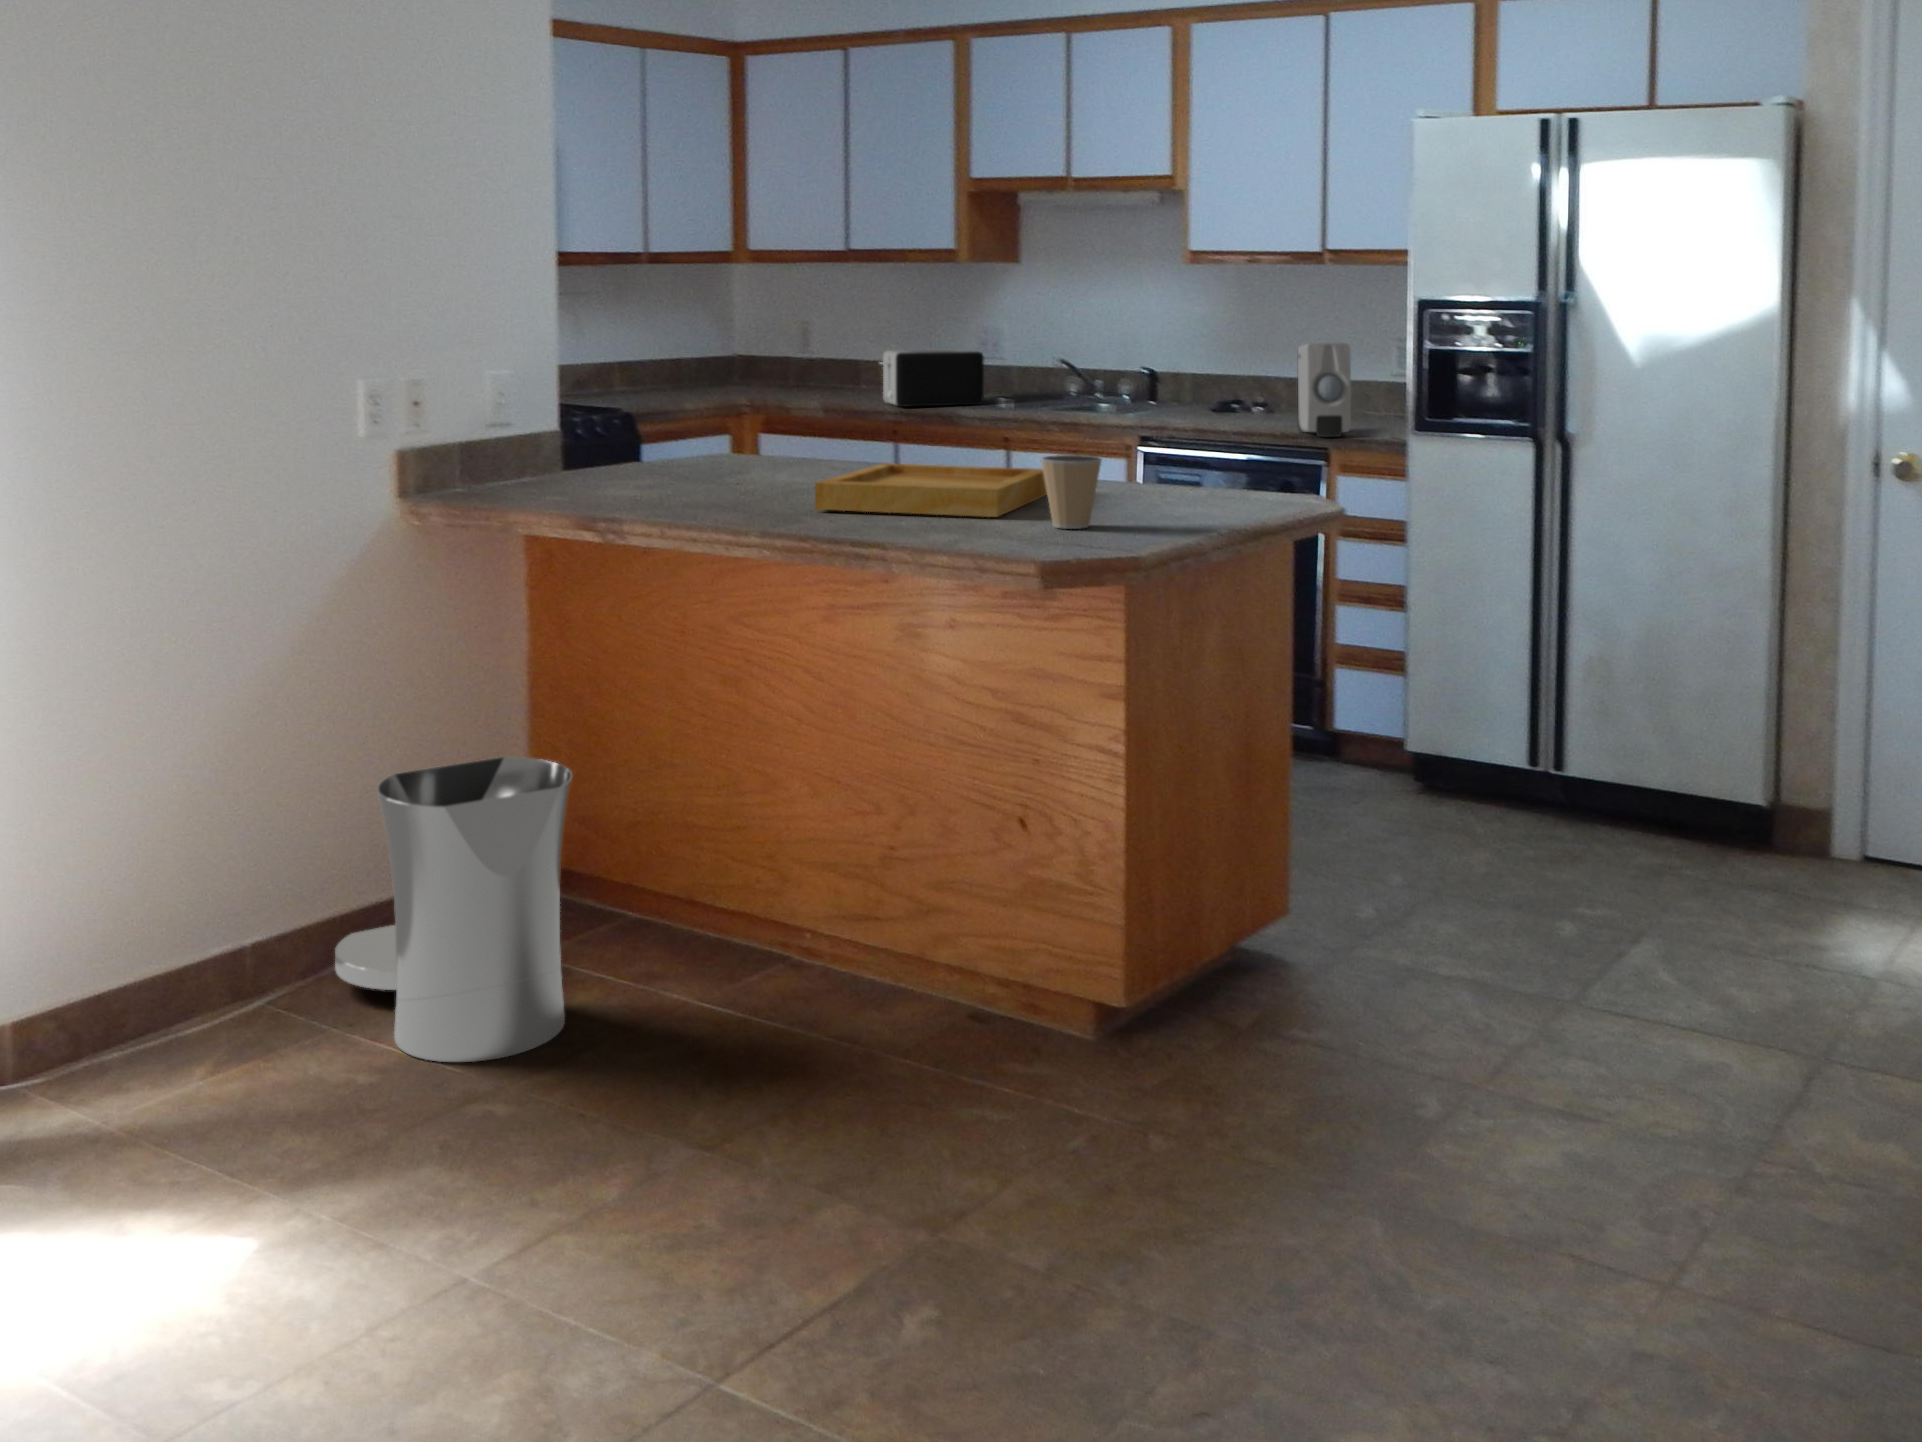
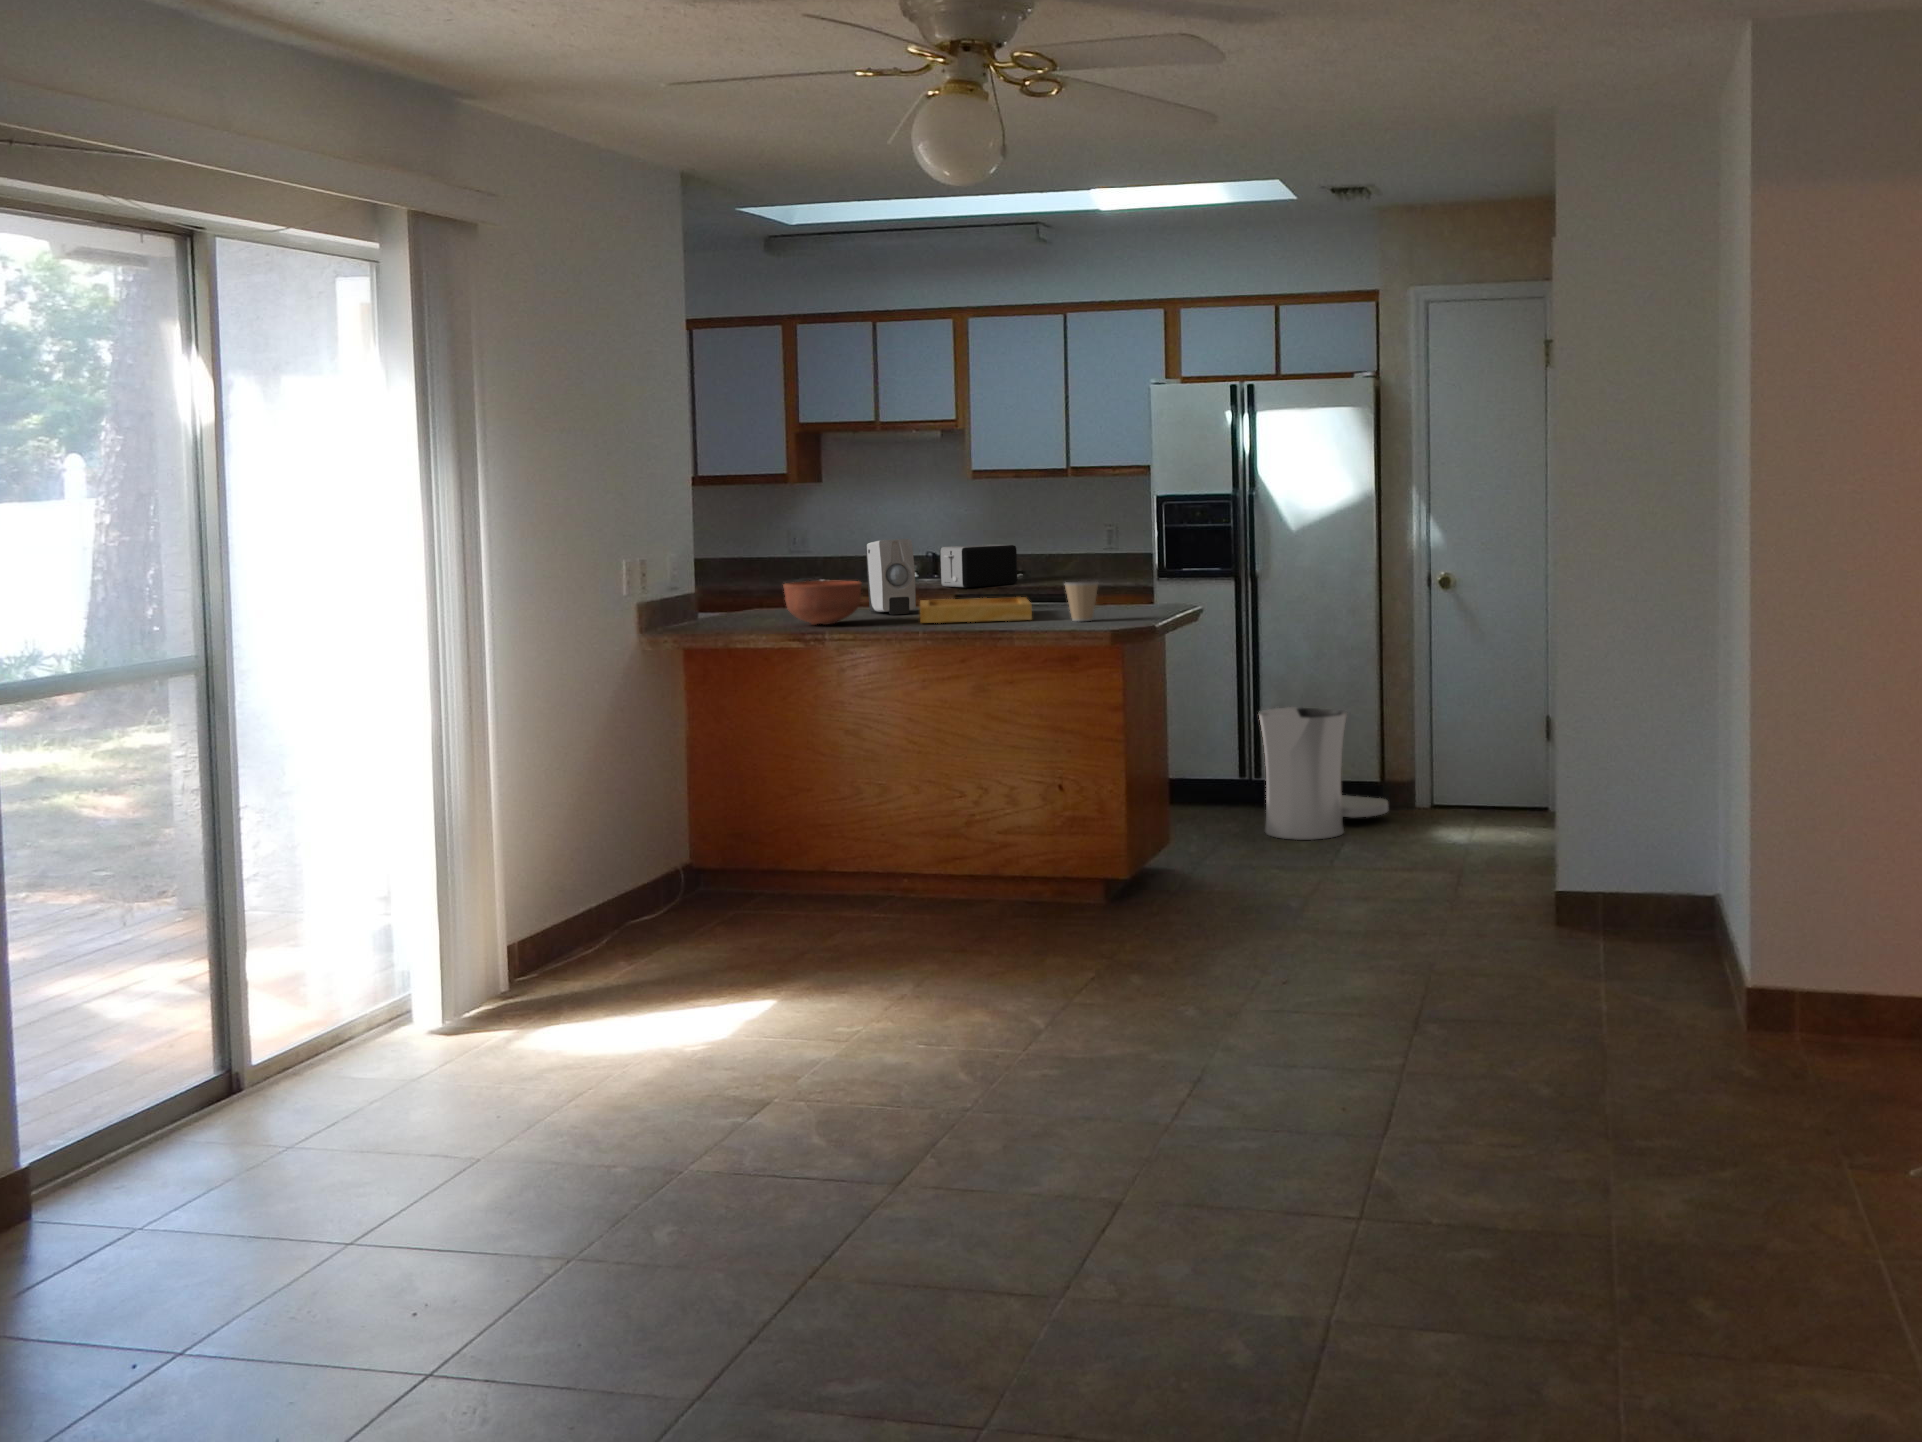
soap dispenser: present [1298,343,1351,437] -> present [866,539,916,615]
toaster: present [881,349,984,407] -> present [940,545,1017,587]
bowl: none [627,424,756,499] -> present [783,580,862,625]
trash can: present [335,757,572,1062] -> present [1258,707,1388,840]

